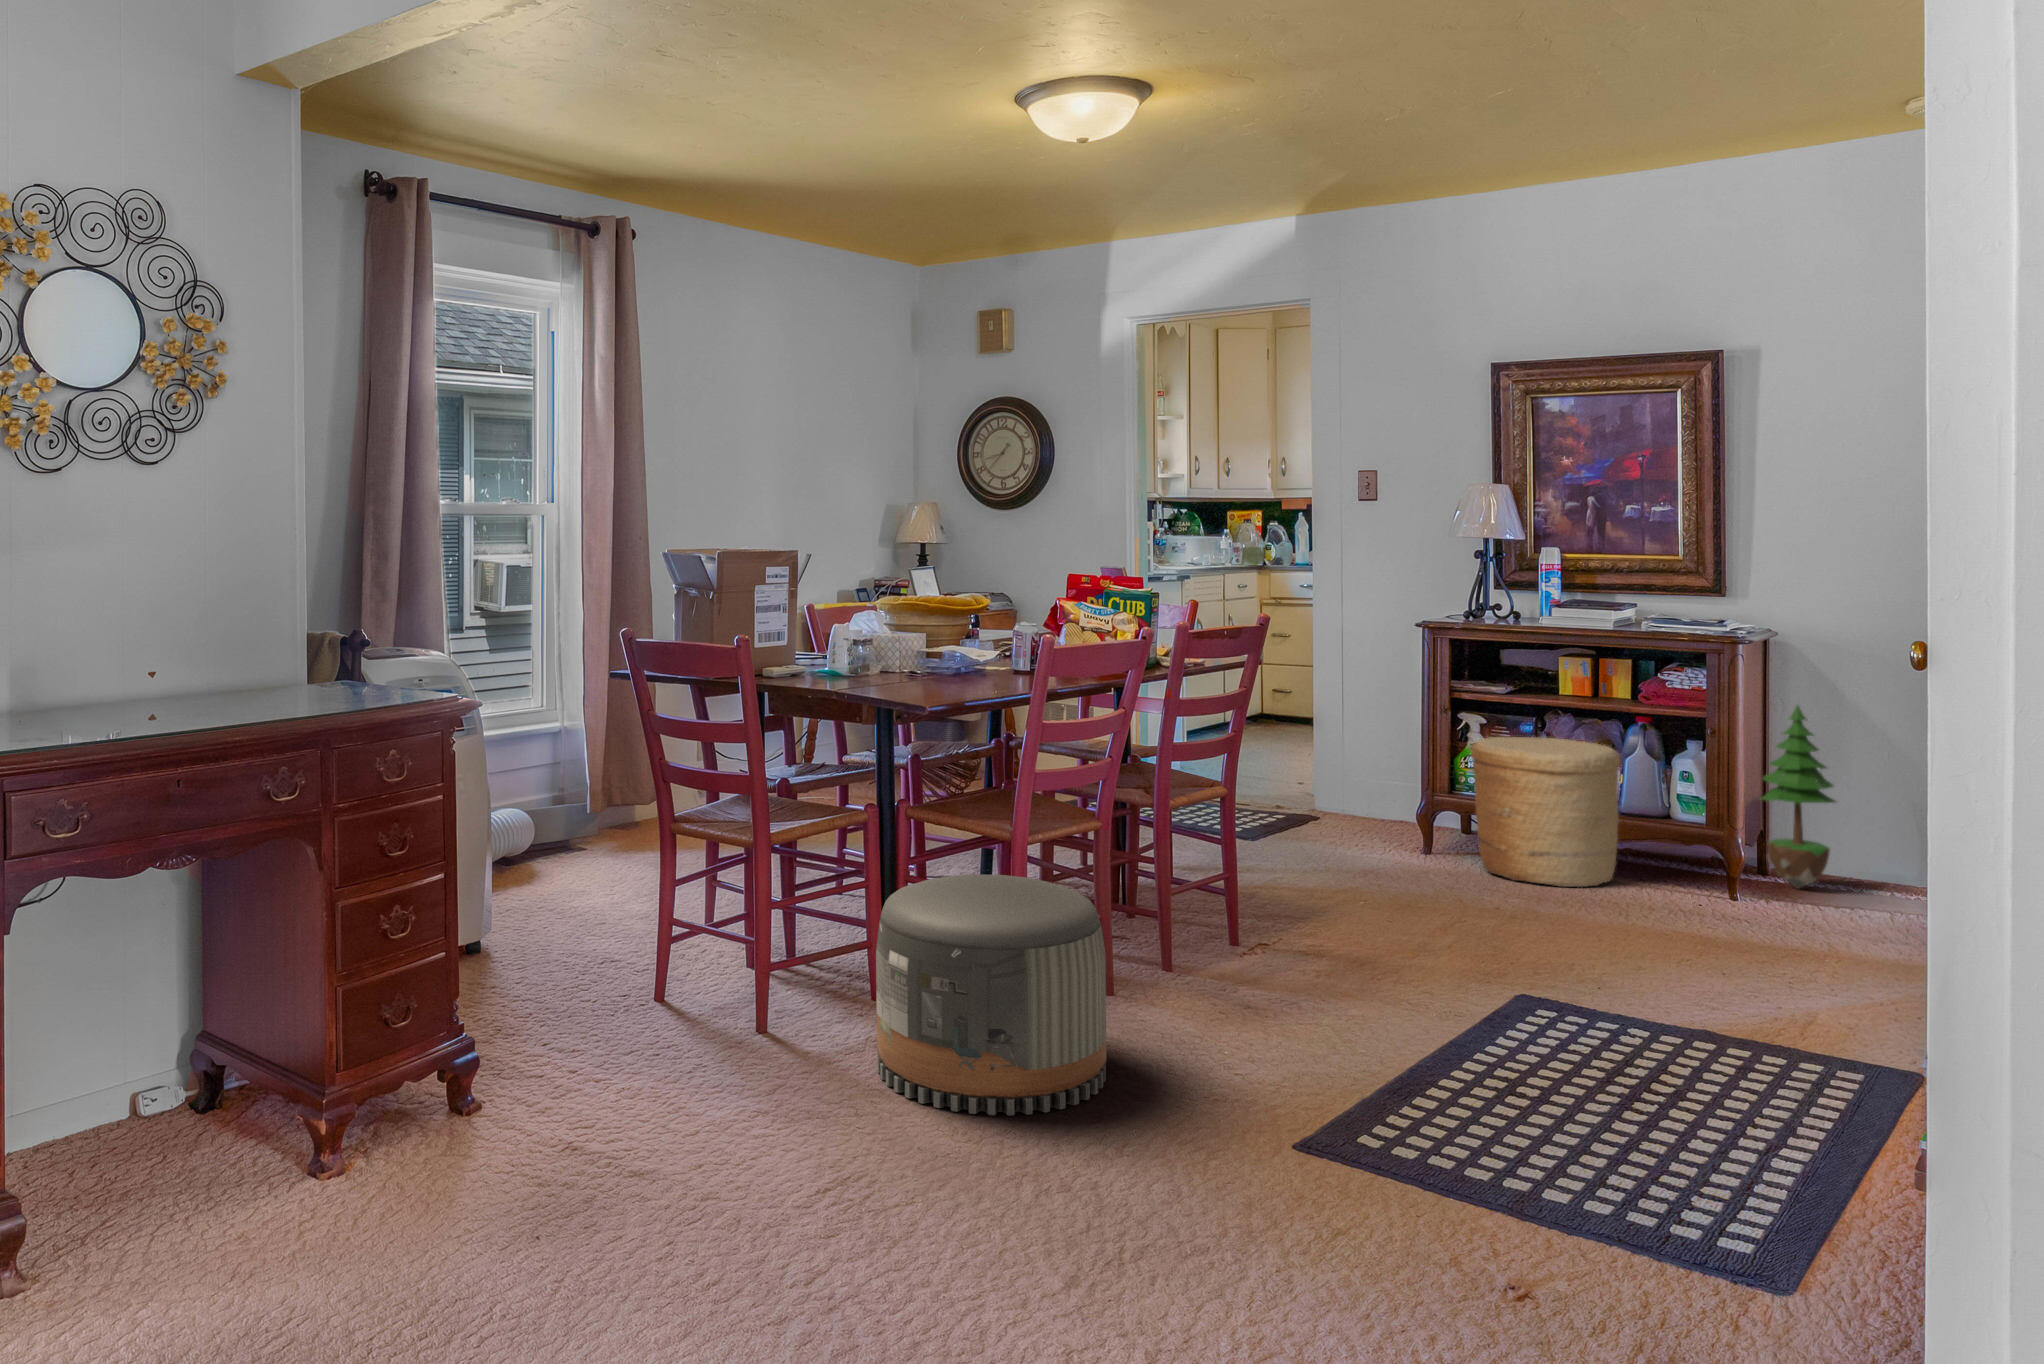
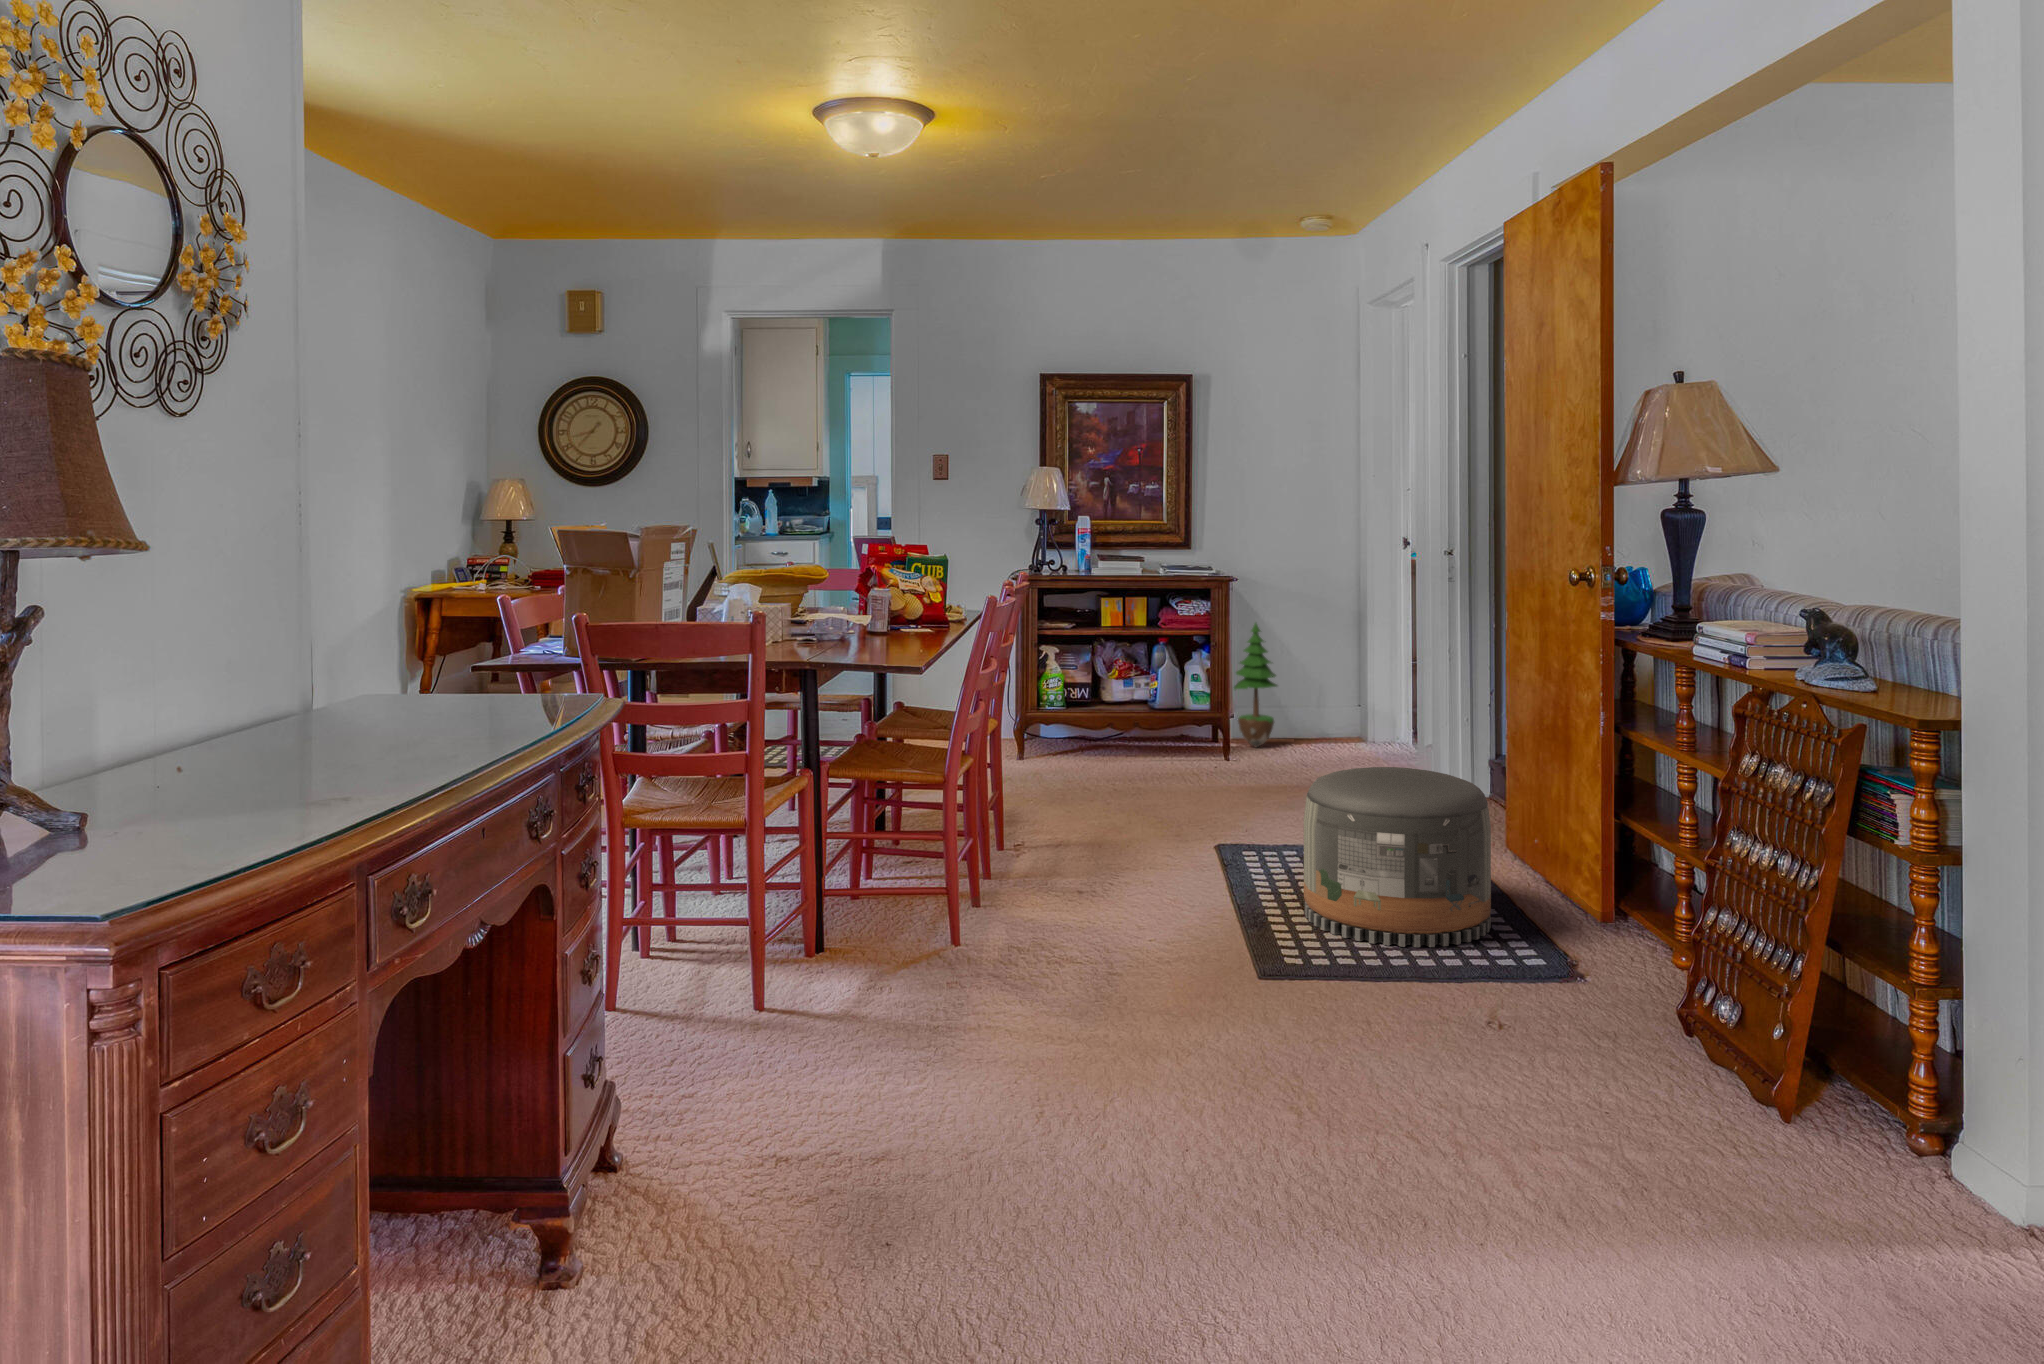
woven basket: present [1471,737,1621,887] -> none [1065,659,1164,767]
pouf: present [876,874,1106,1115] -> present [1304,767,1491,947]

